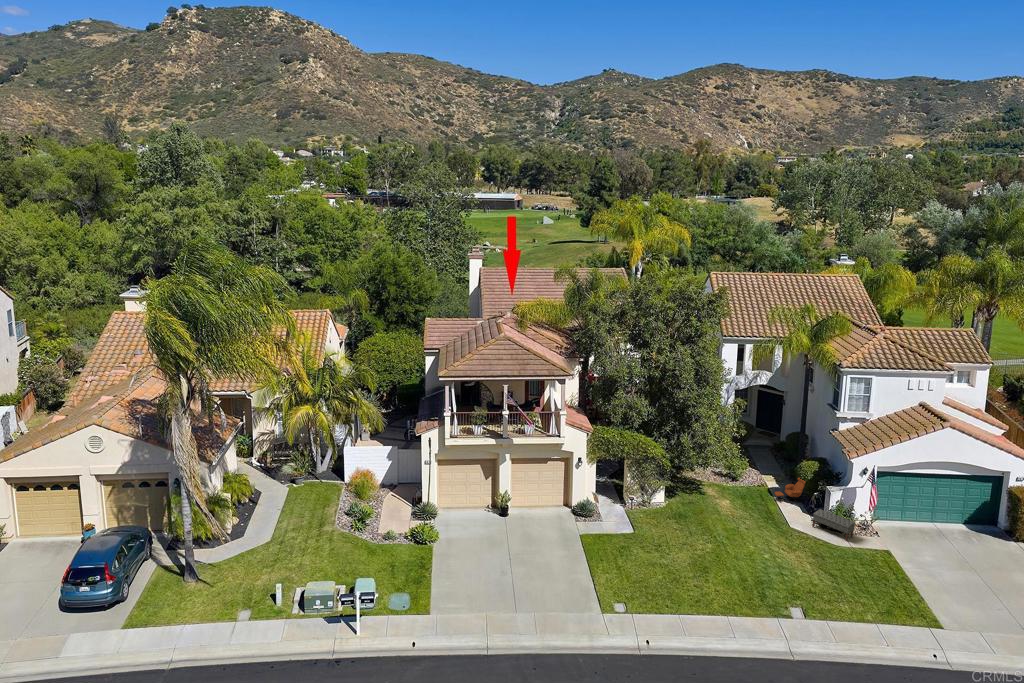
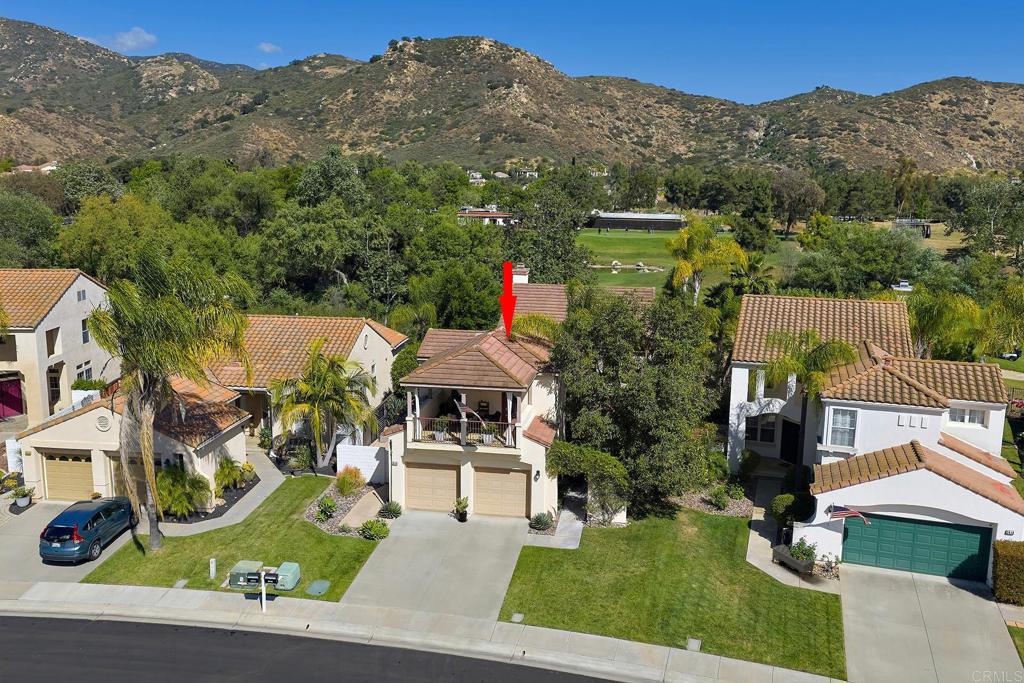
lounge chair: present [775,478,805,502] -> none [743,511,778,537]

